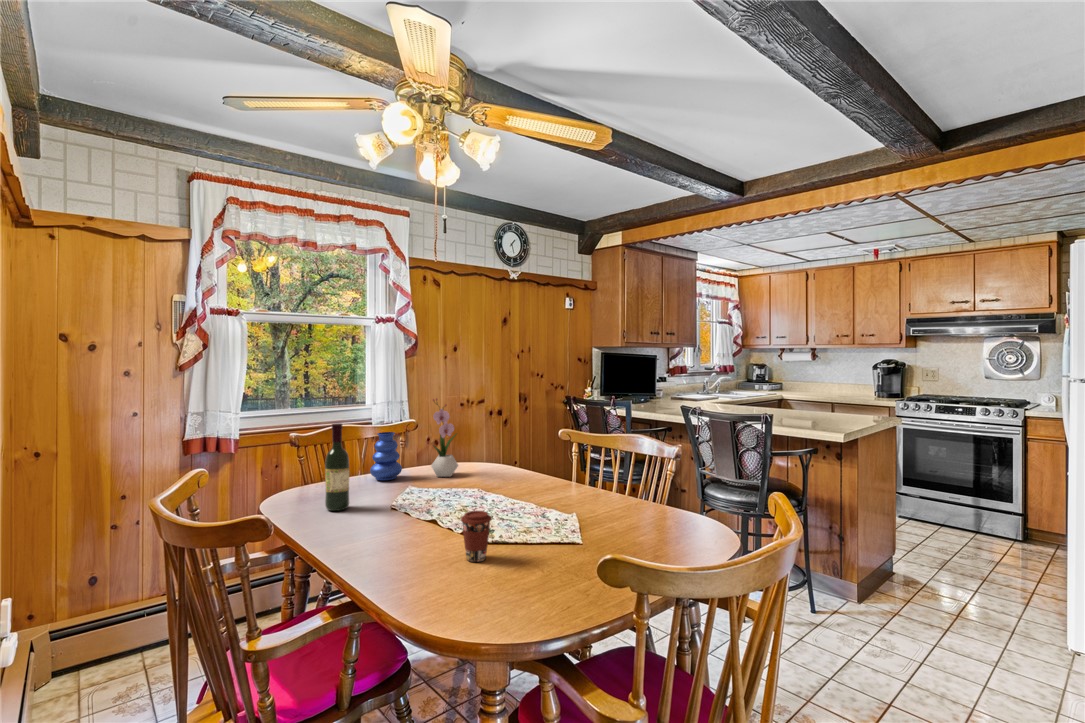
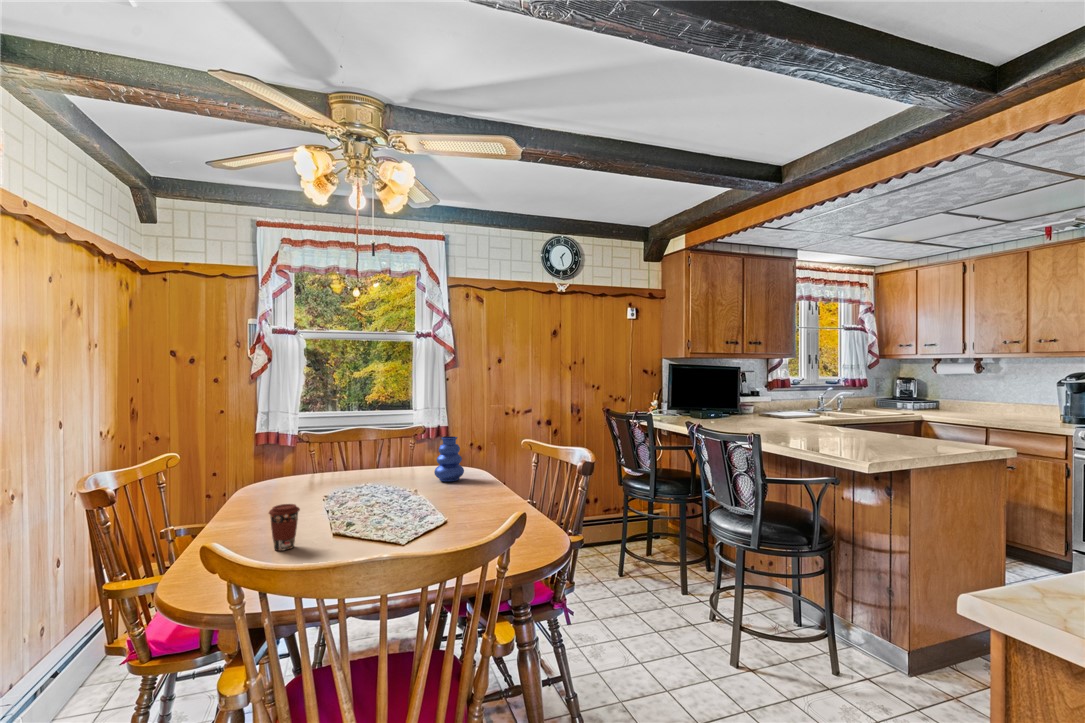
flower arrangement: present [431,398,458,477] -> none [394,404,425,478]
wine bottle: present [325,423,349,511] -> none [264,422,286,497]
vase: present [370,432,402,480] -> present [434,436,464,482]

